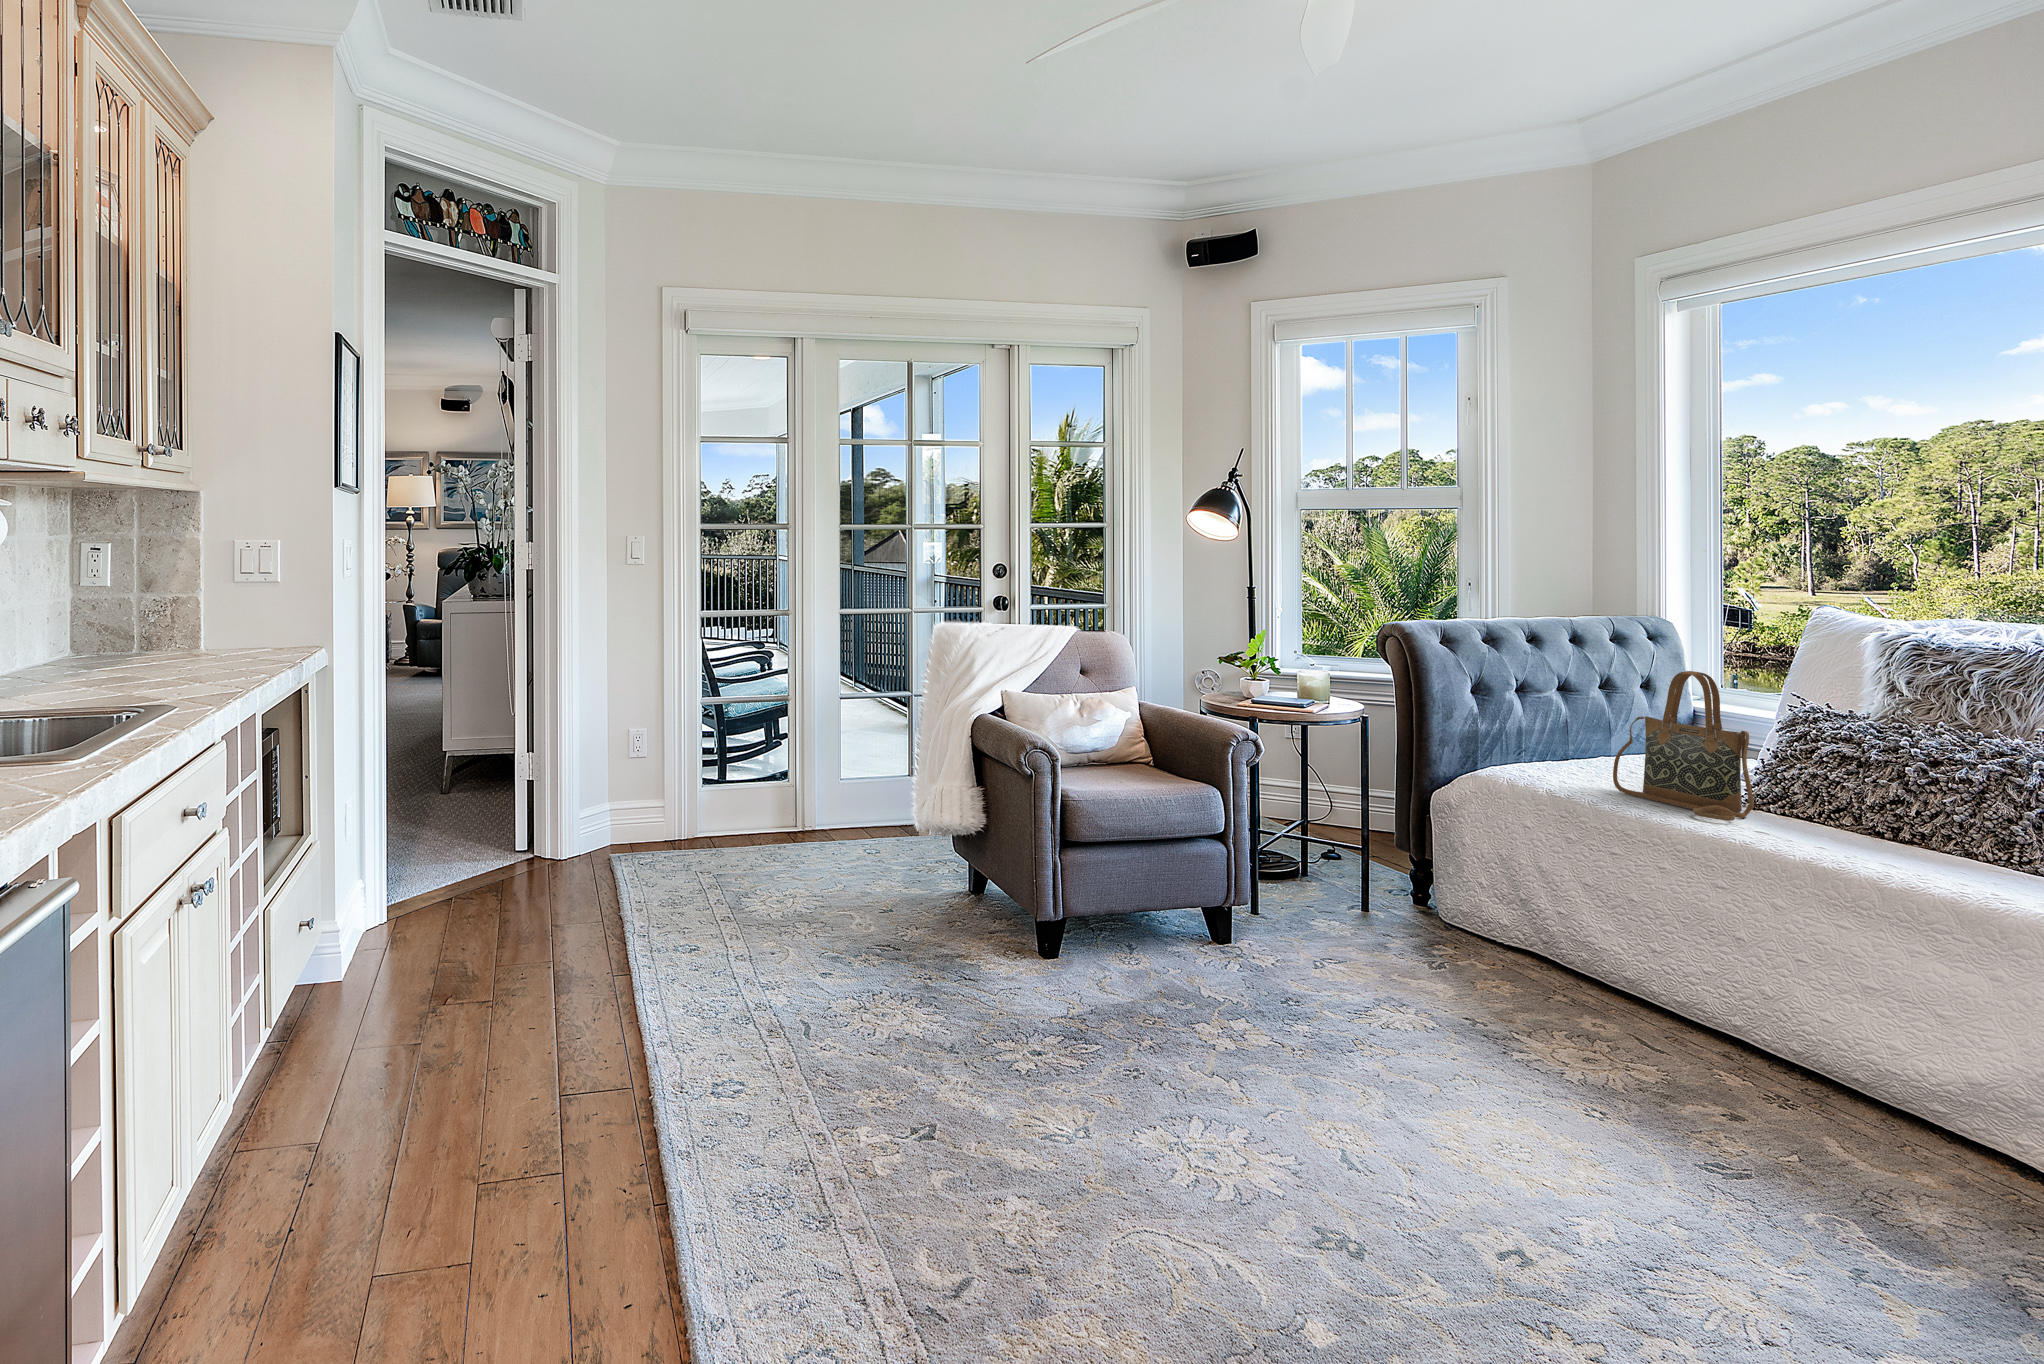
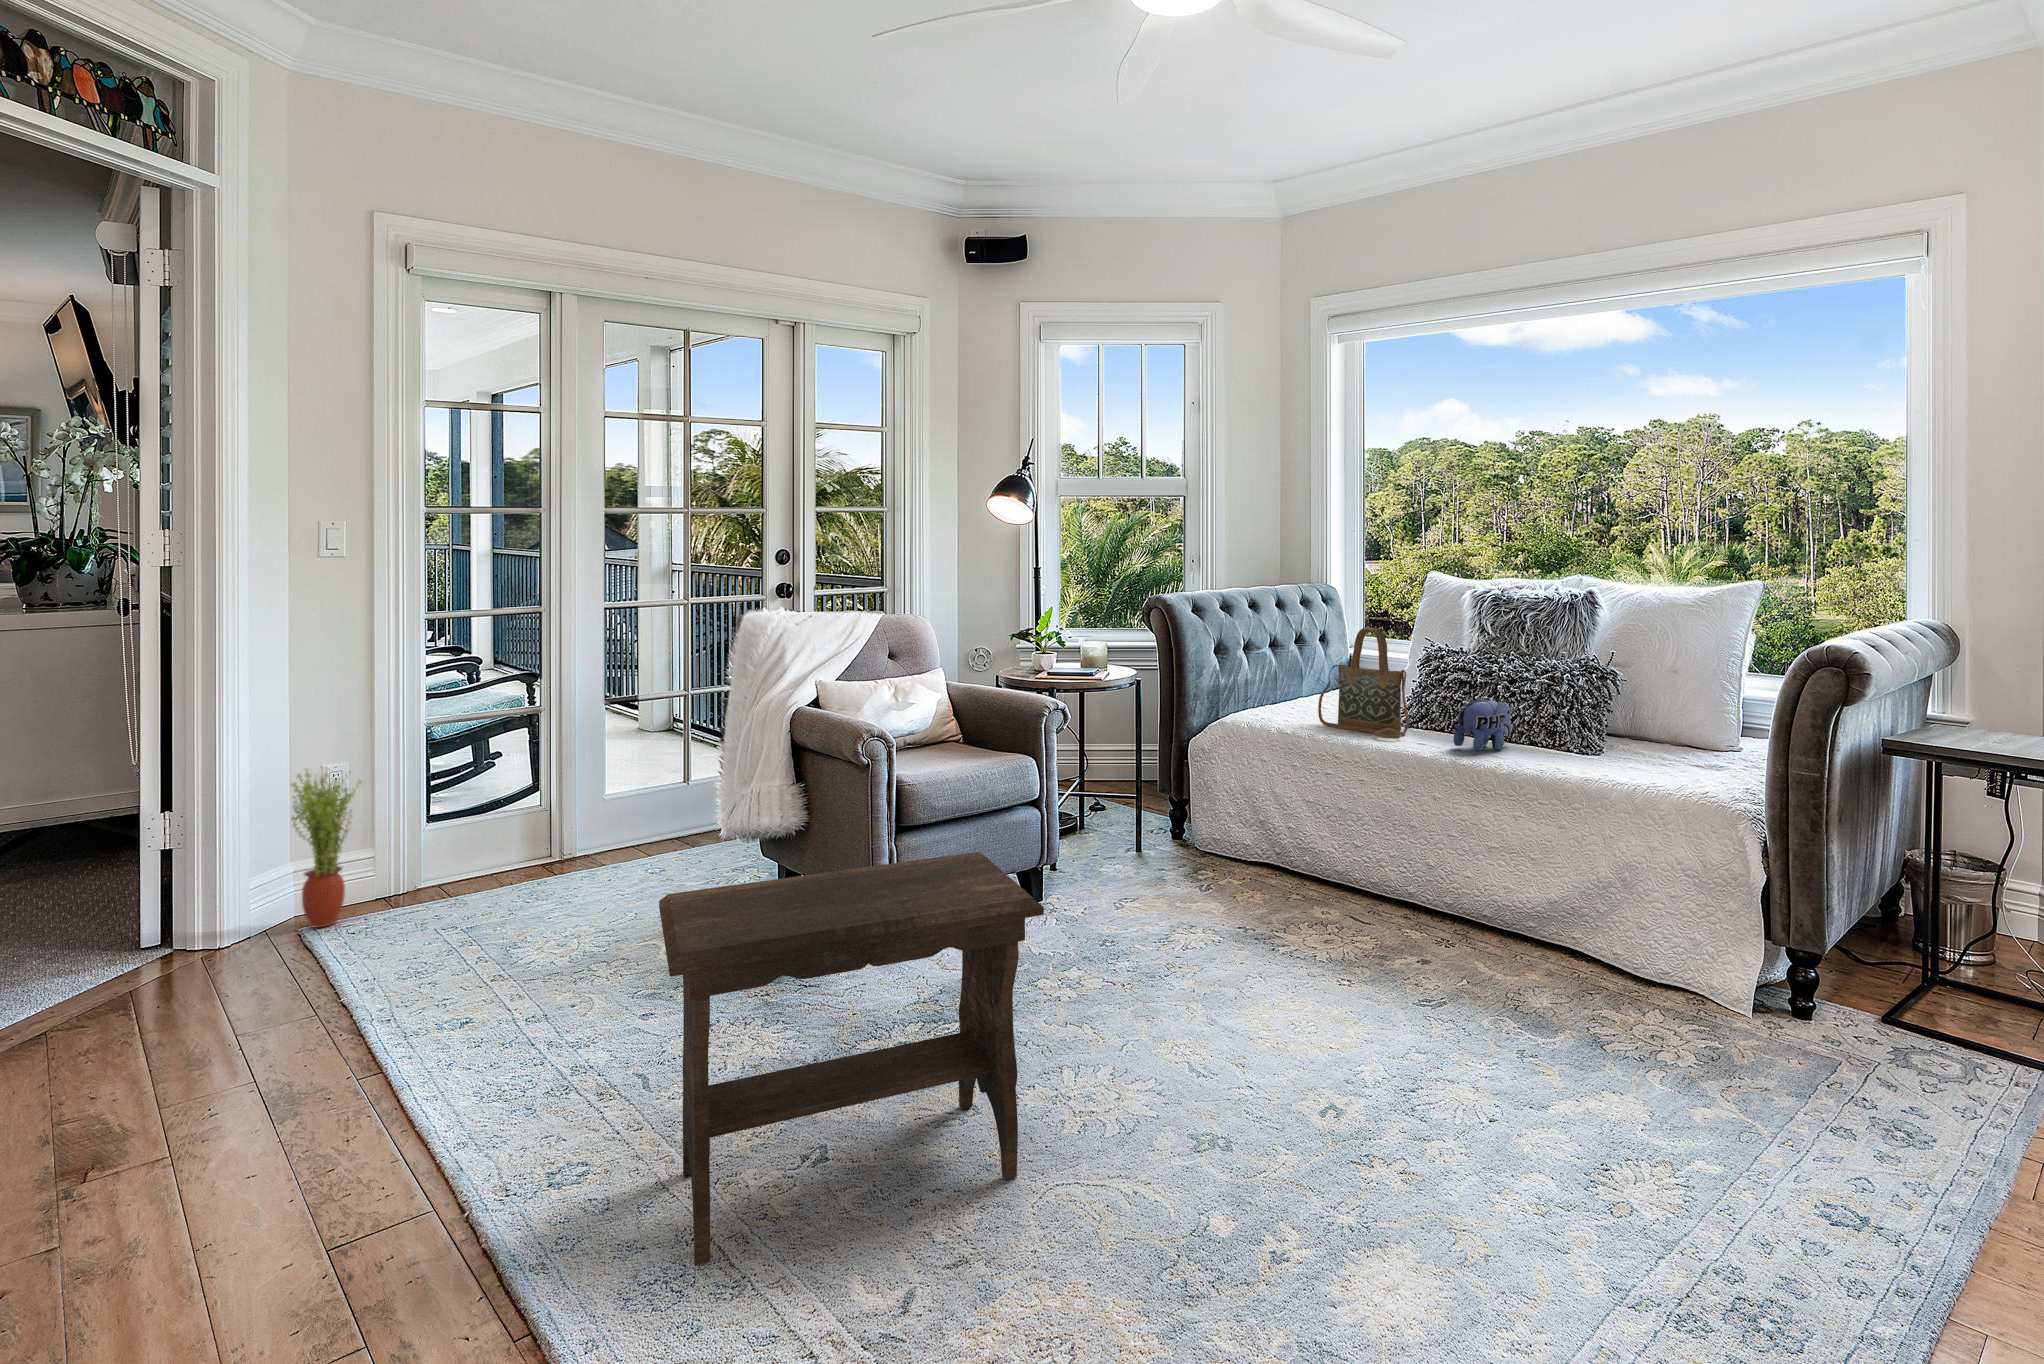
potted plant: none [599,728,647,854] -> present [291,769,361,928]
plush toy: none [1820,777,1931,855] -> present [1453,696,1511,751]
footstool: none [777,866,1132,1211] -> present [659,852,1044,1265]

